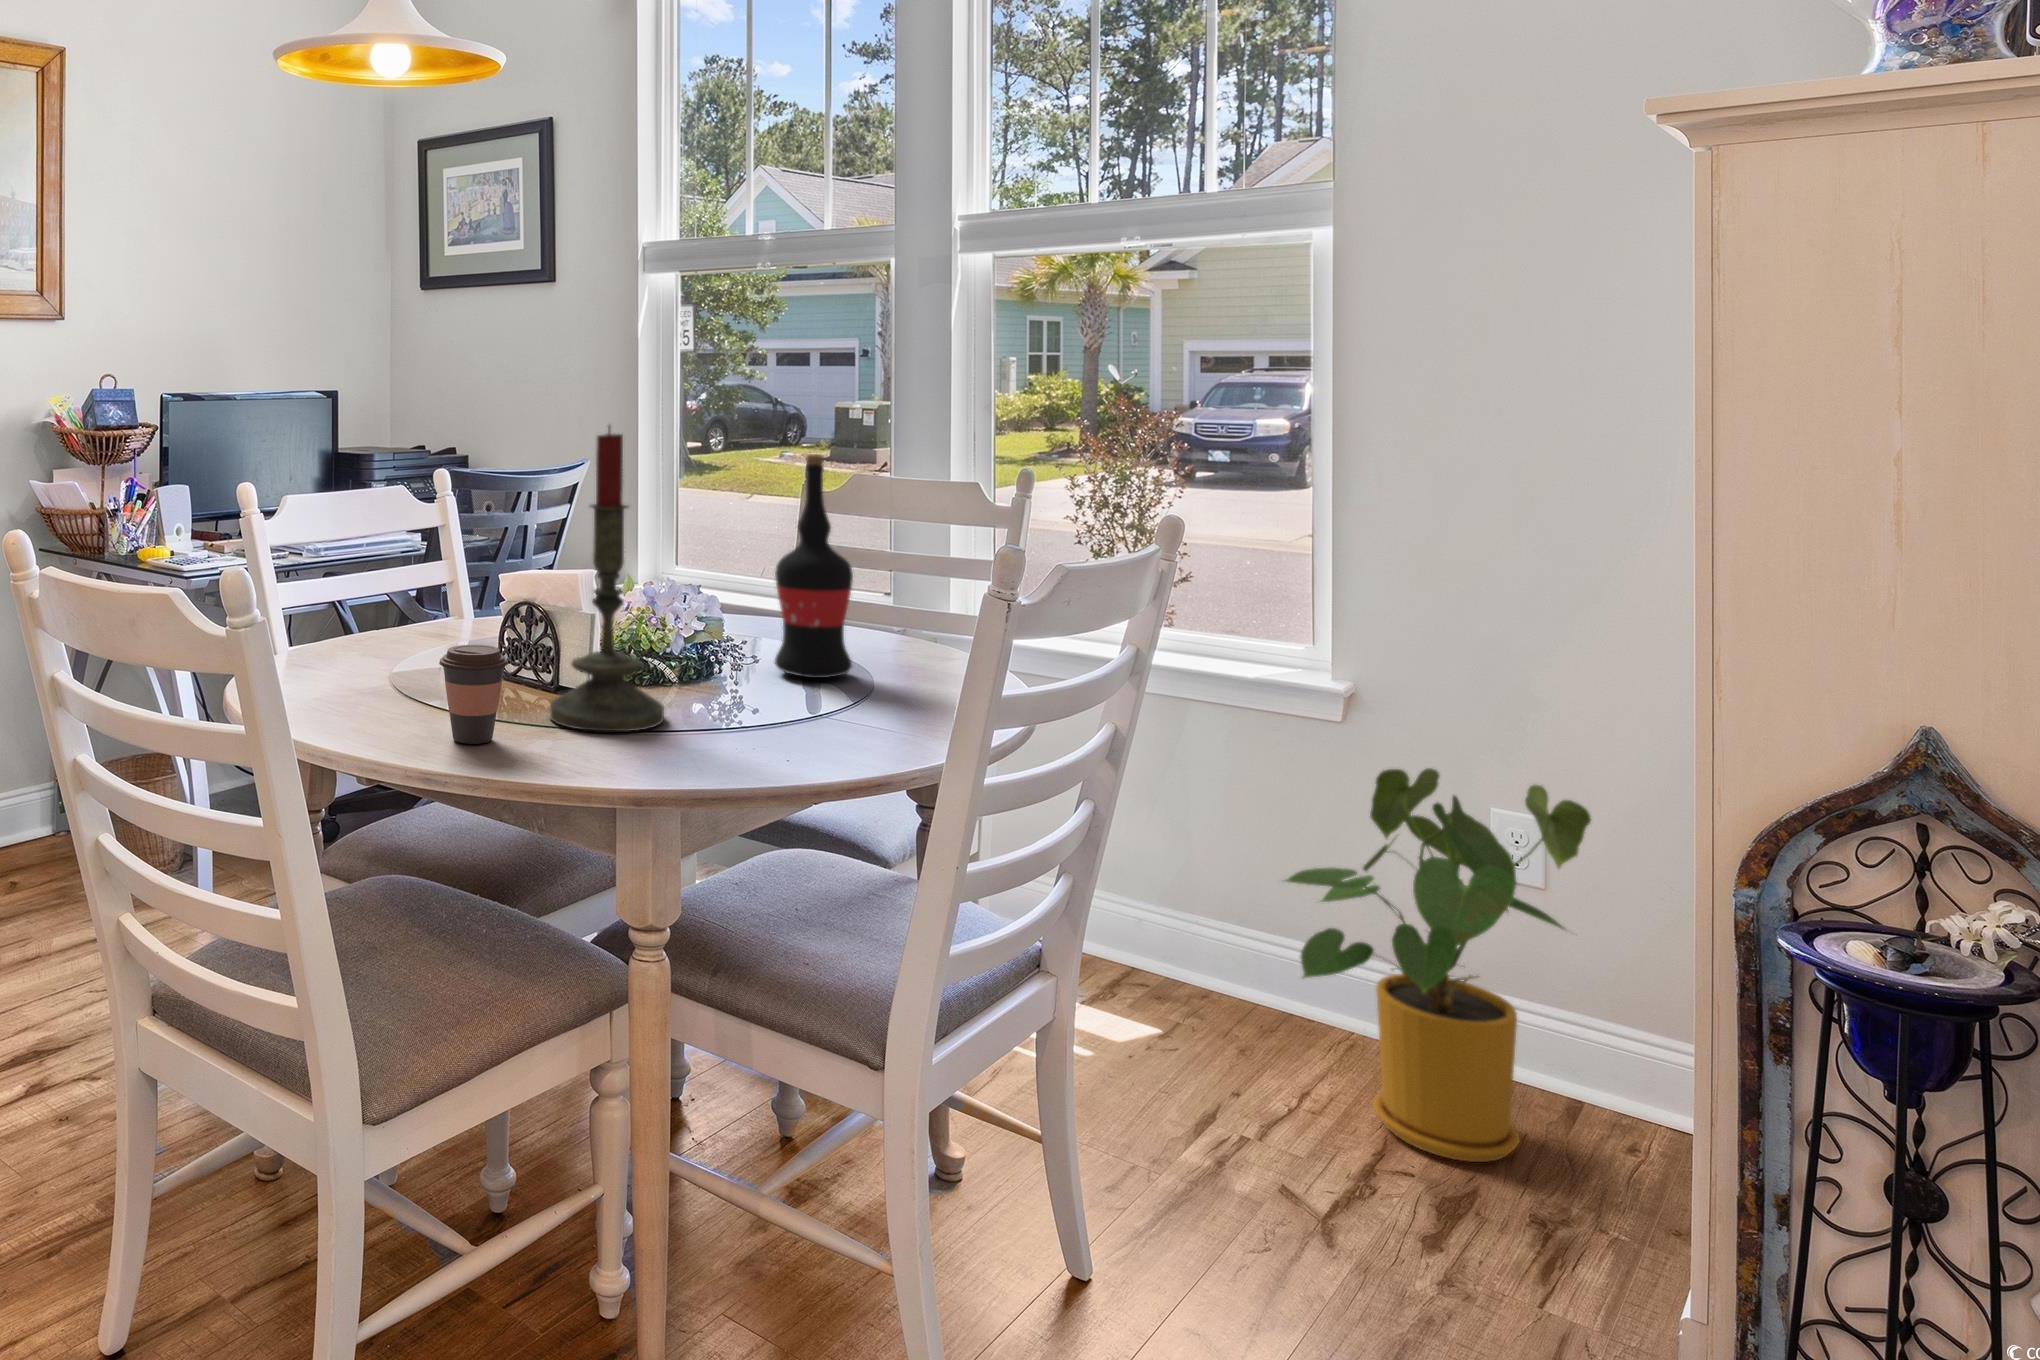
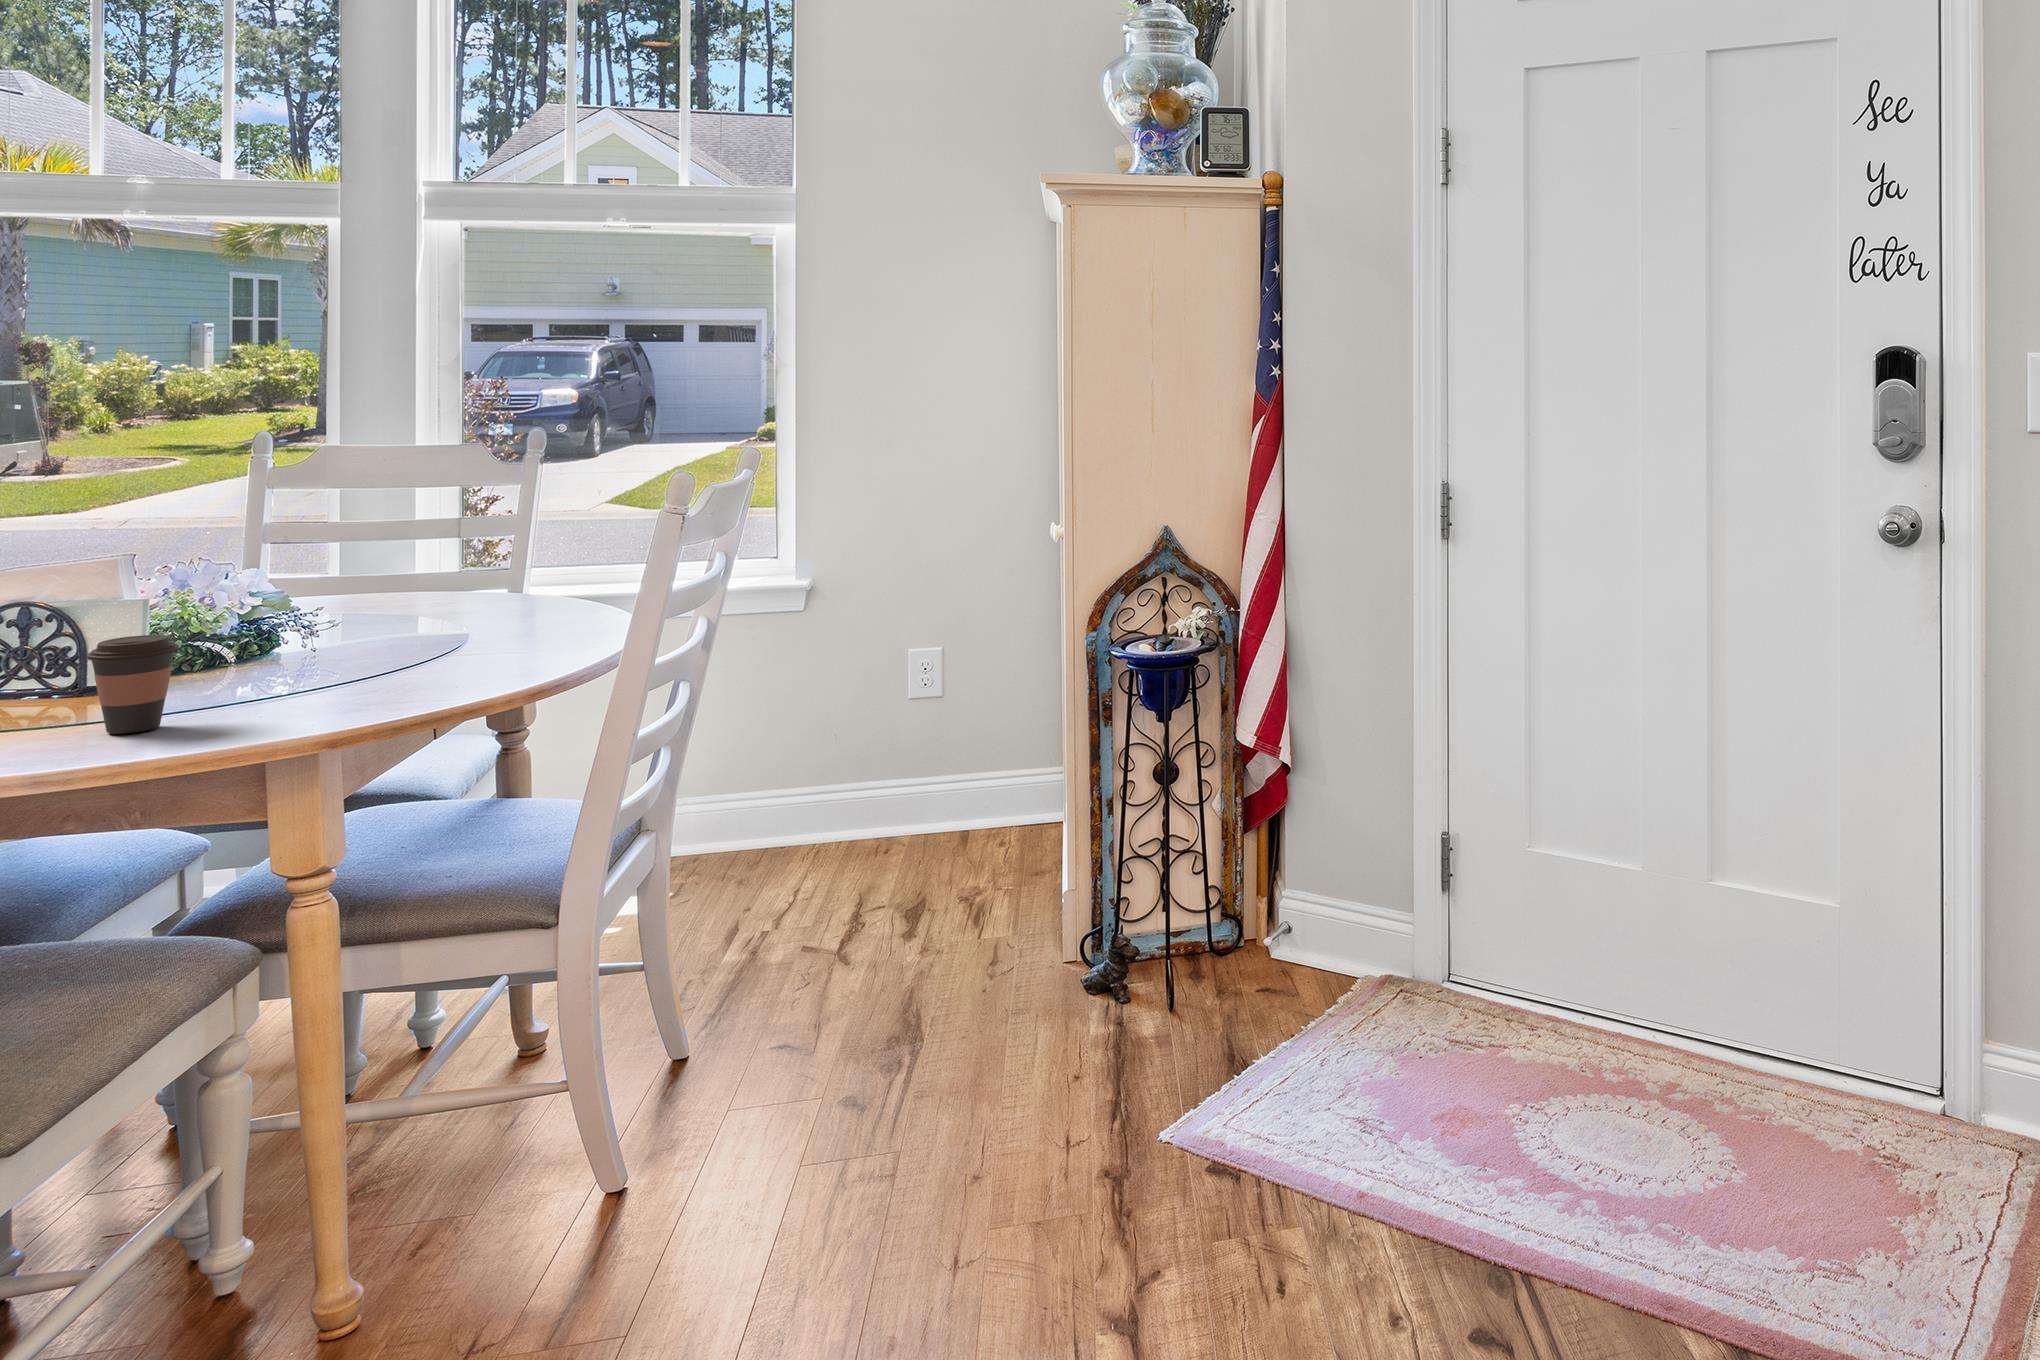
candle: present [550,426,664,732] -> none [186,409,329,703]
wine bottle: present [775,454,853,678] -> none [377,427,465,631]
house plant: present [1286,768,1591,1162] -> none [784,625,980,892]

